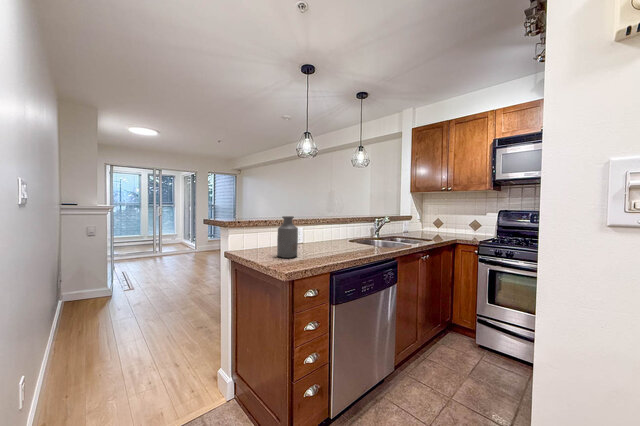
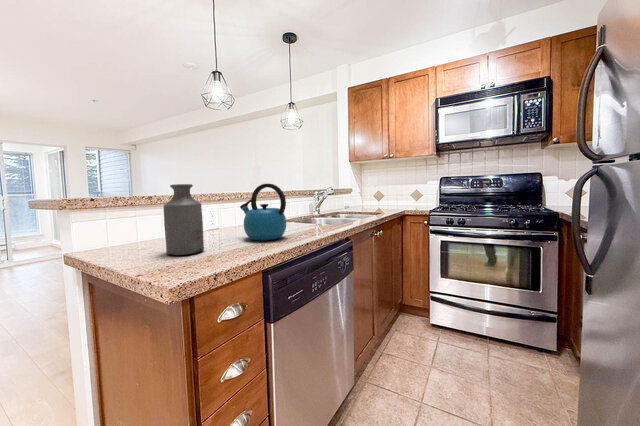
kettle: none [319,216,349,254] -> present [240,184,286,241]

